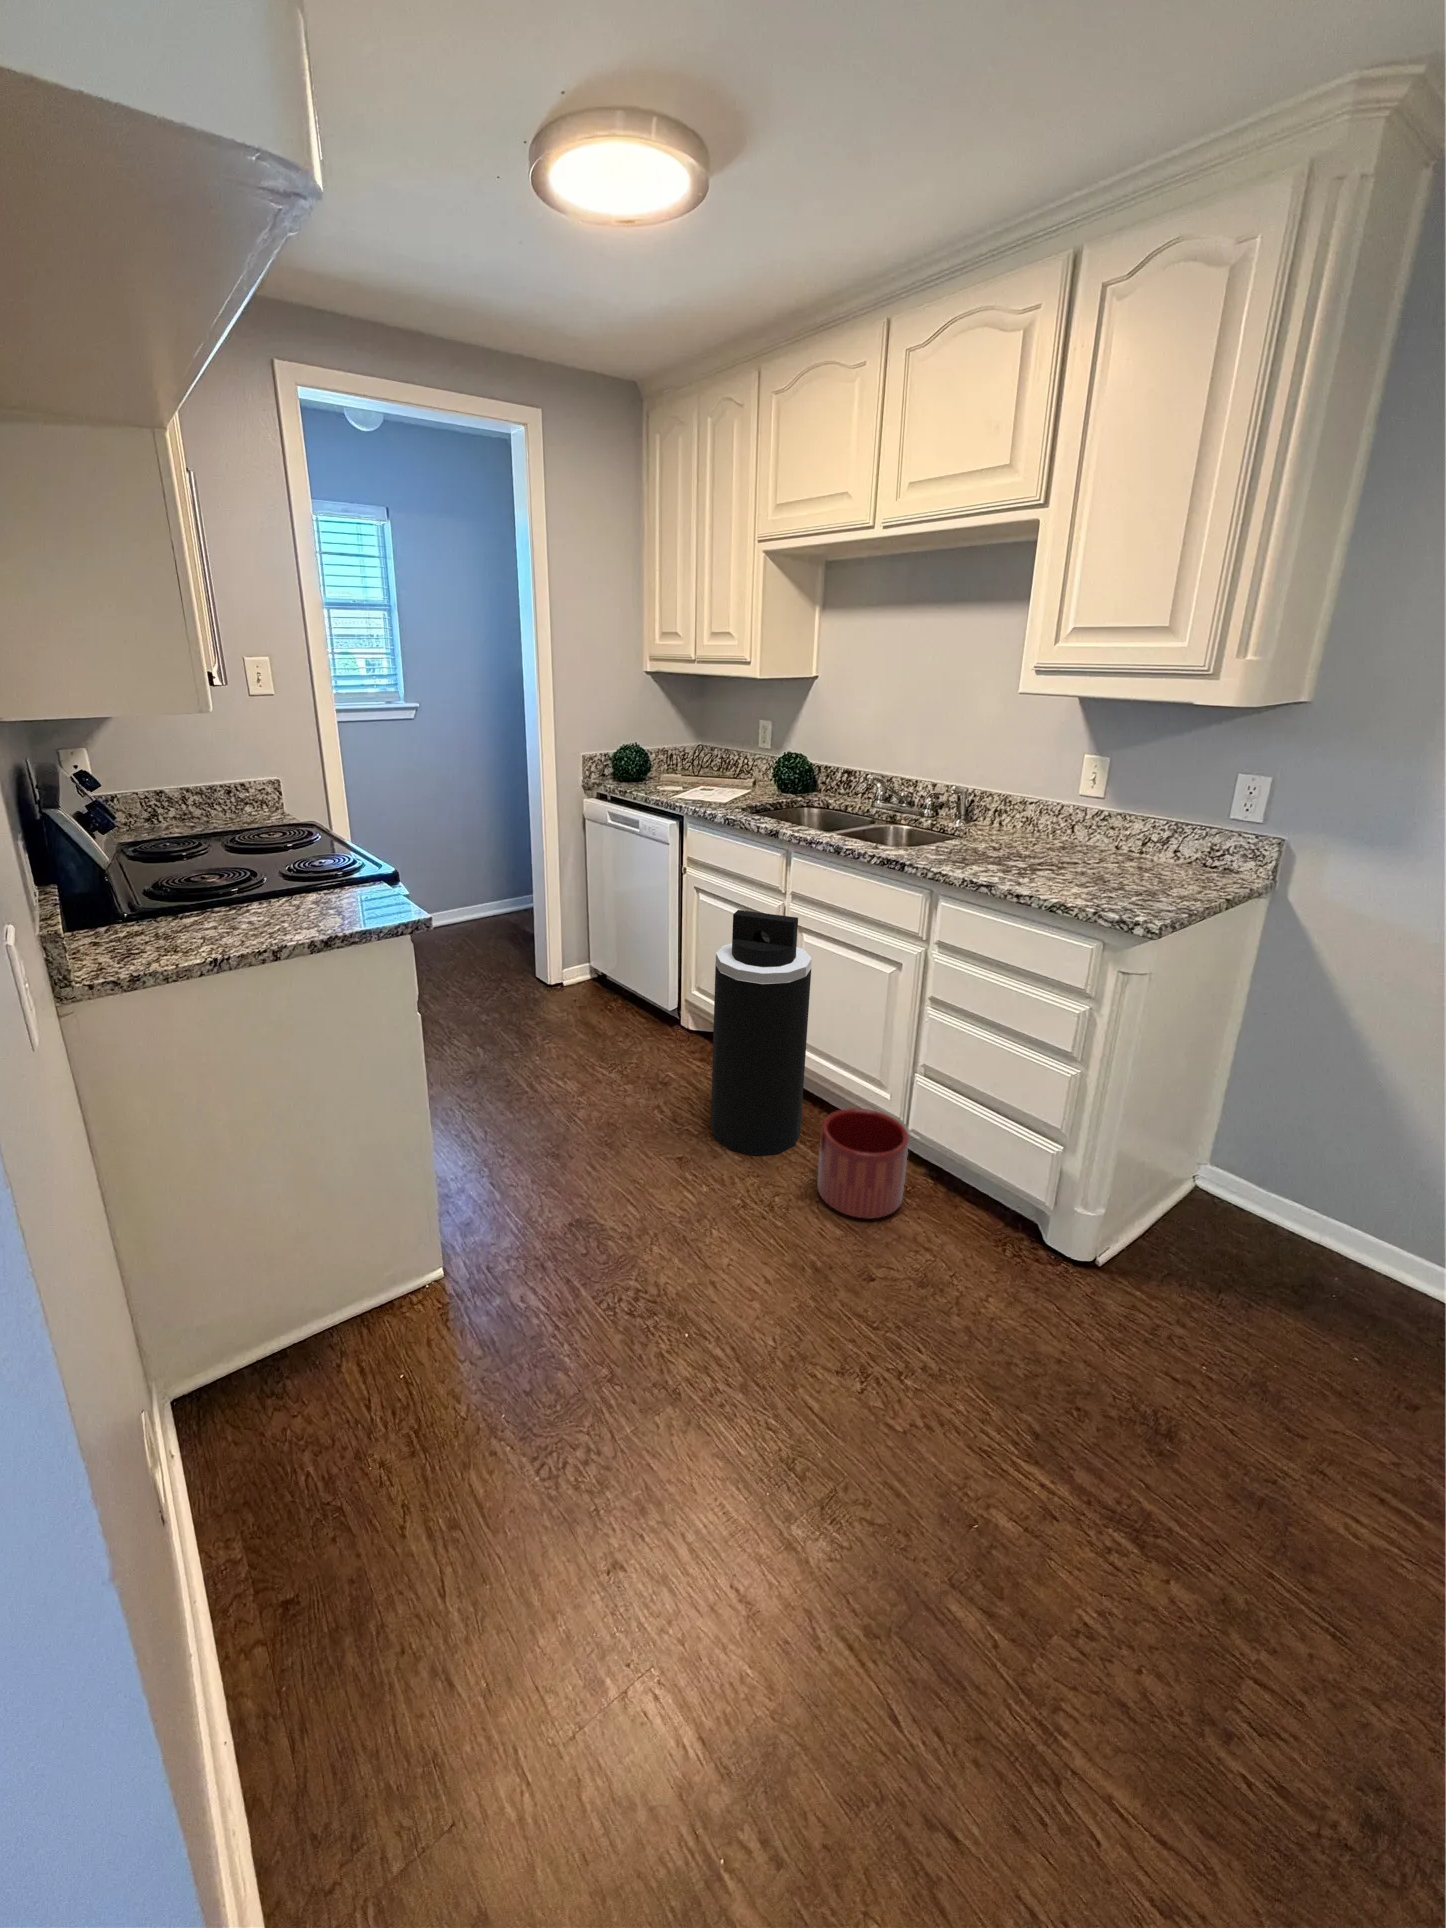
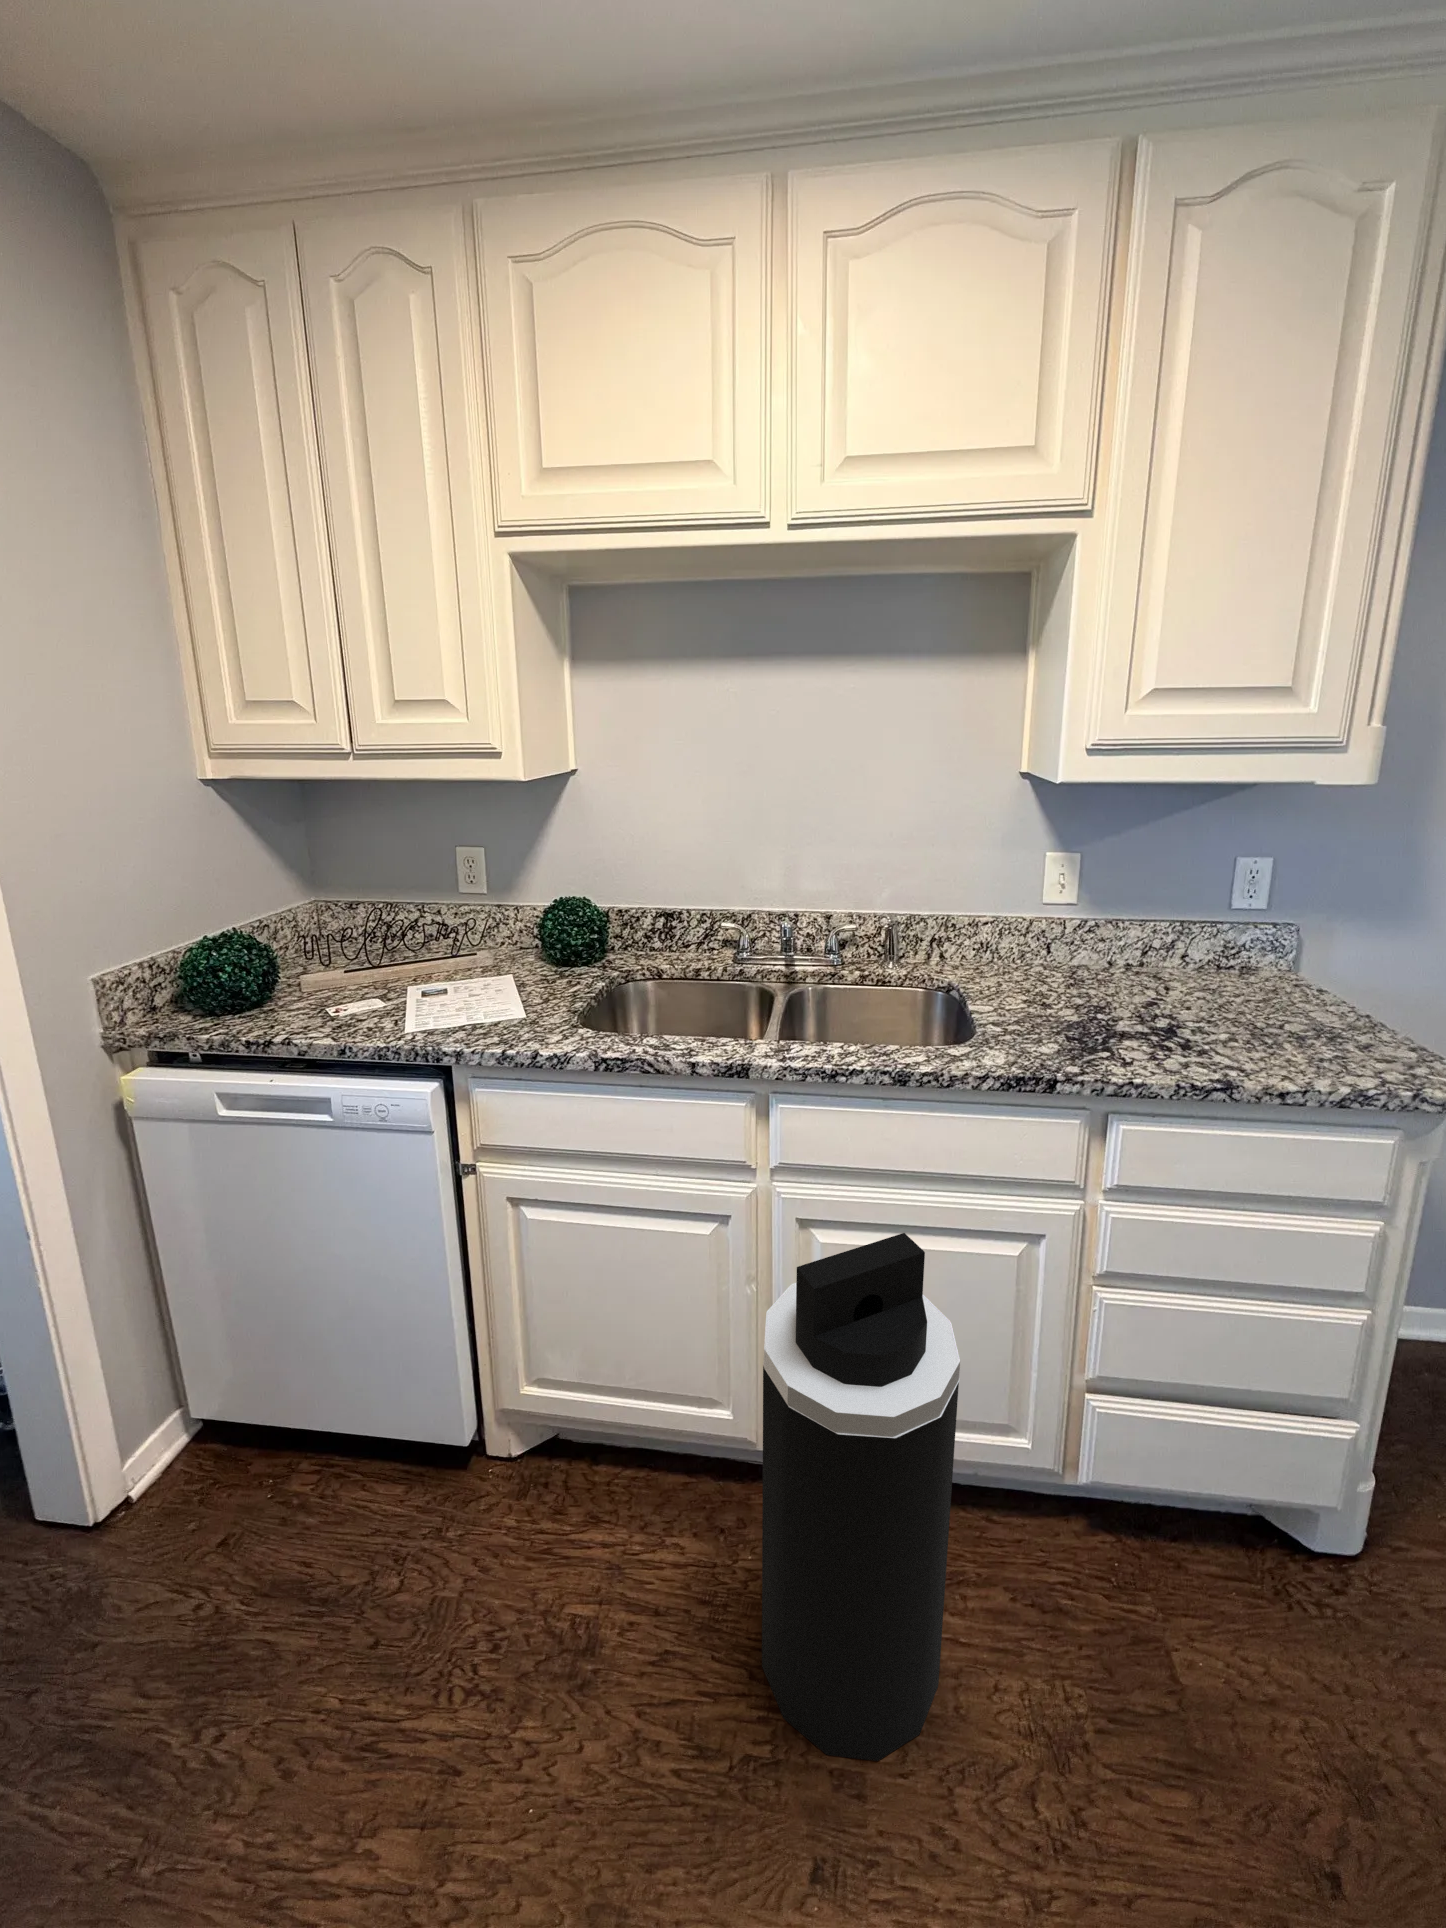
planter: present [817,1108,909,1218] -> none [1035,1495,1216,1762]

